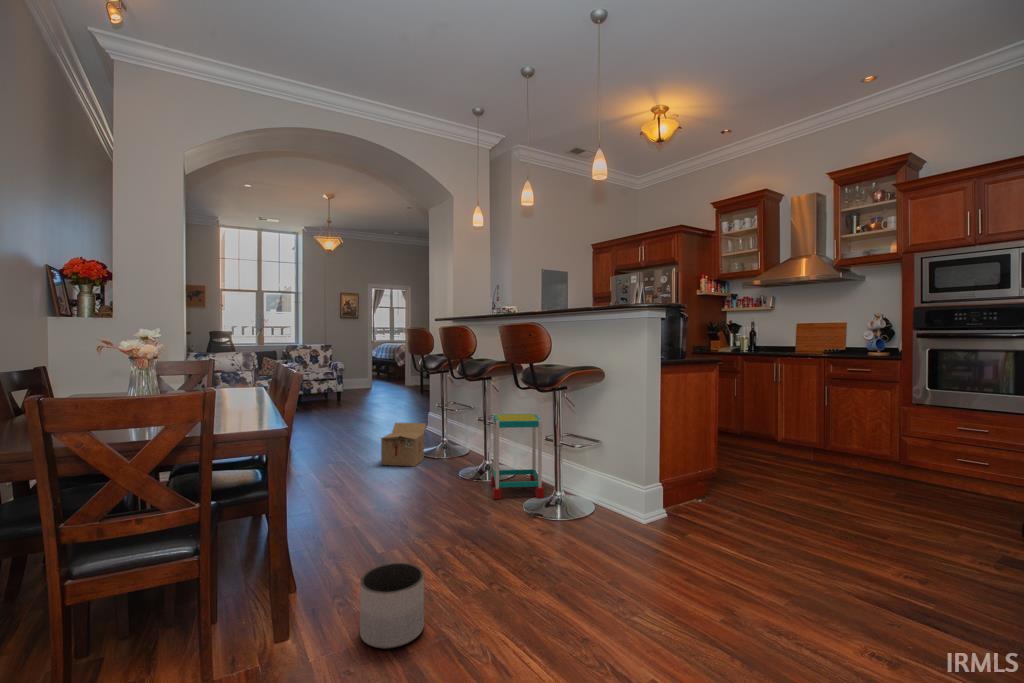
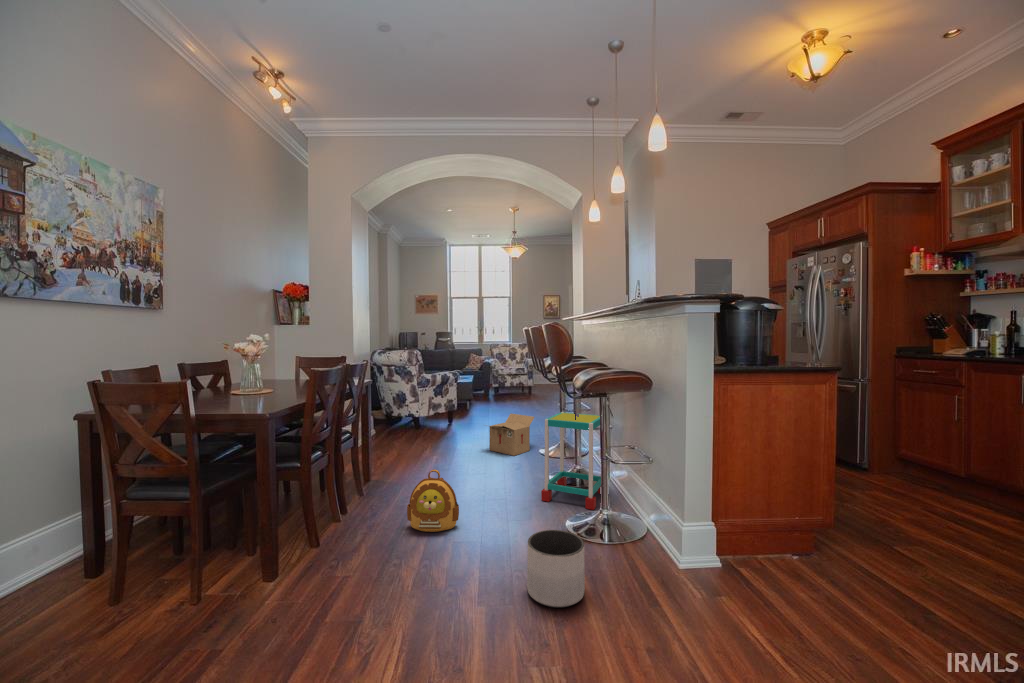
backpack: none [400,482,452,547] -> present [407,469,459,532]
planter: present [360,563,424,649] -> present [527,530,585,608]

